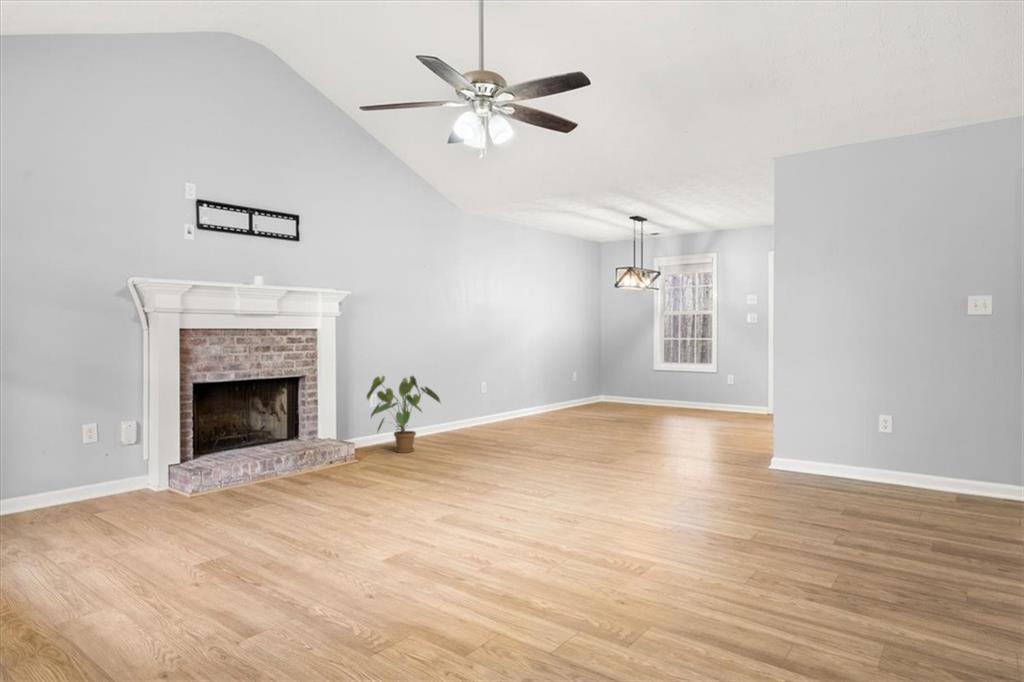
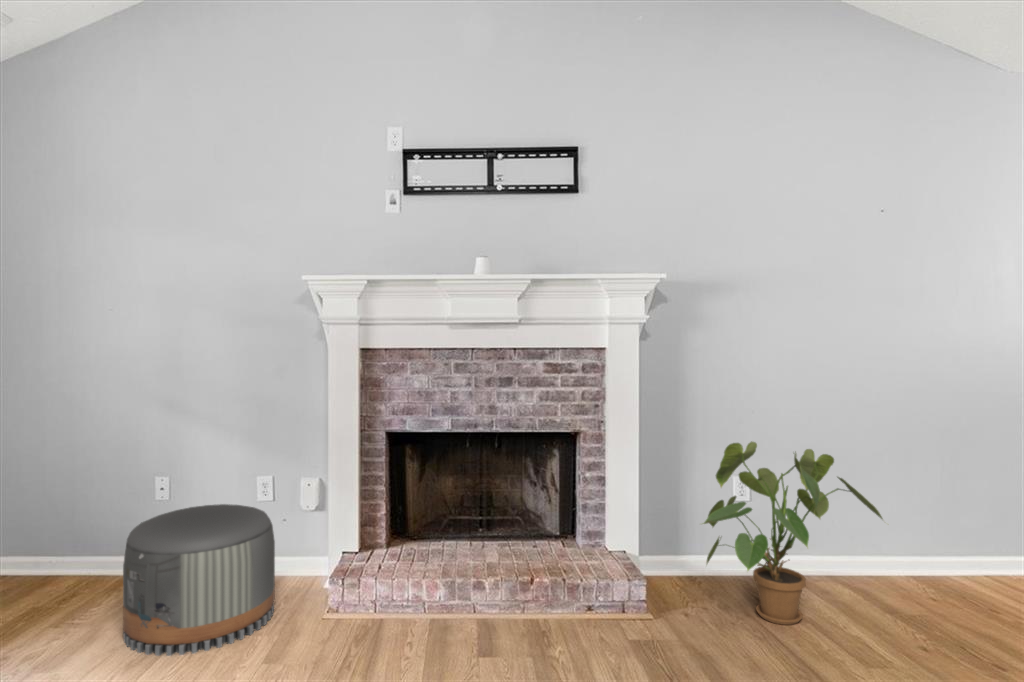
pouf: none [57,437,165,526] -> present [123,504,275,656]

